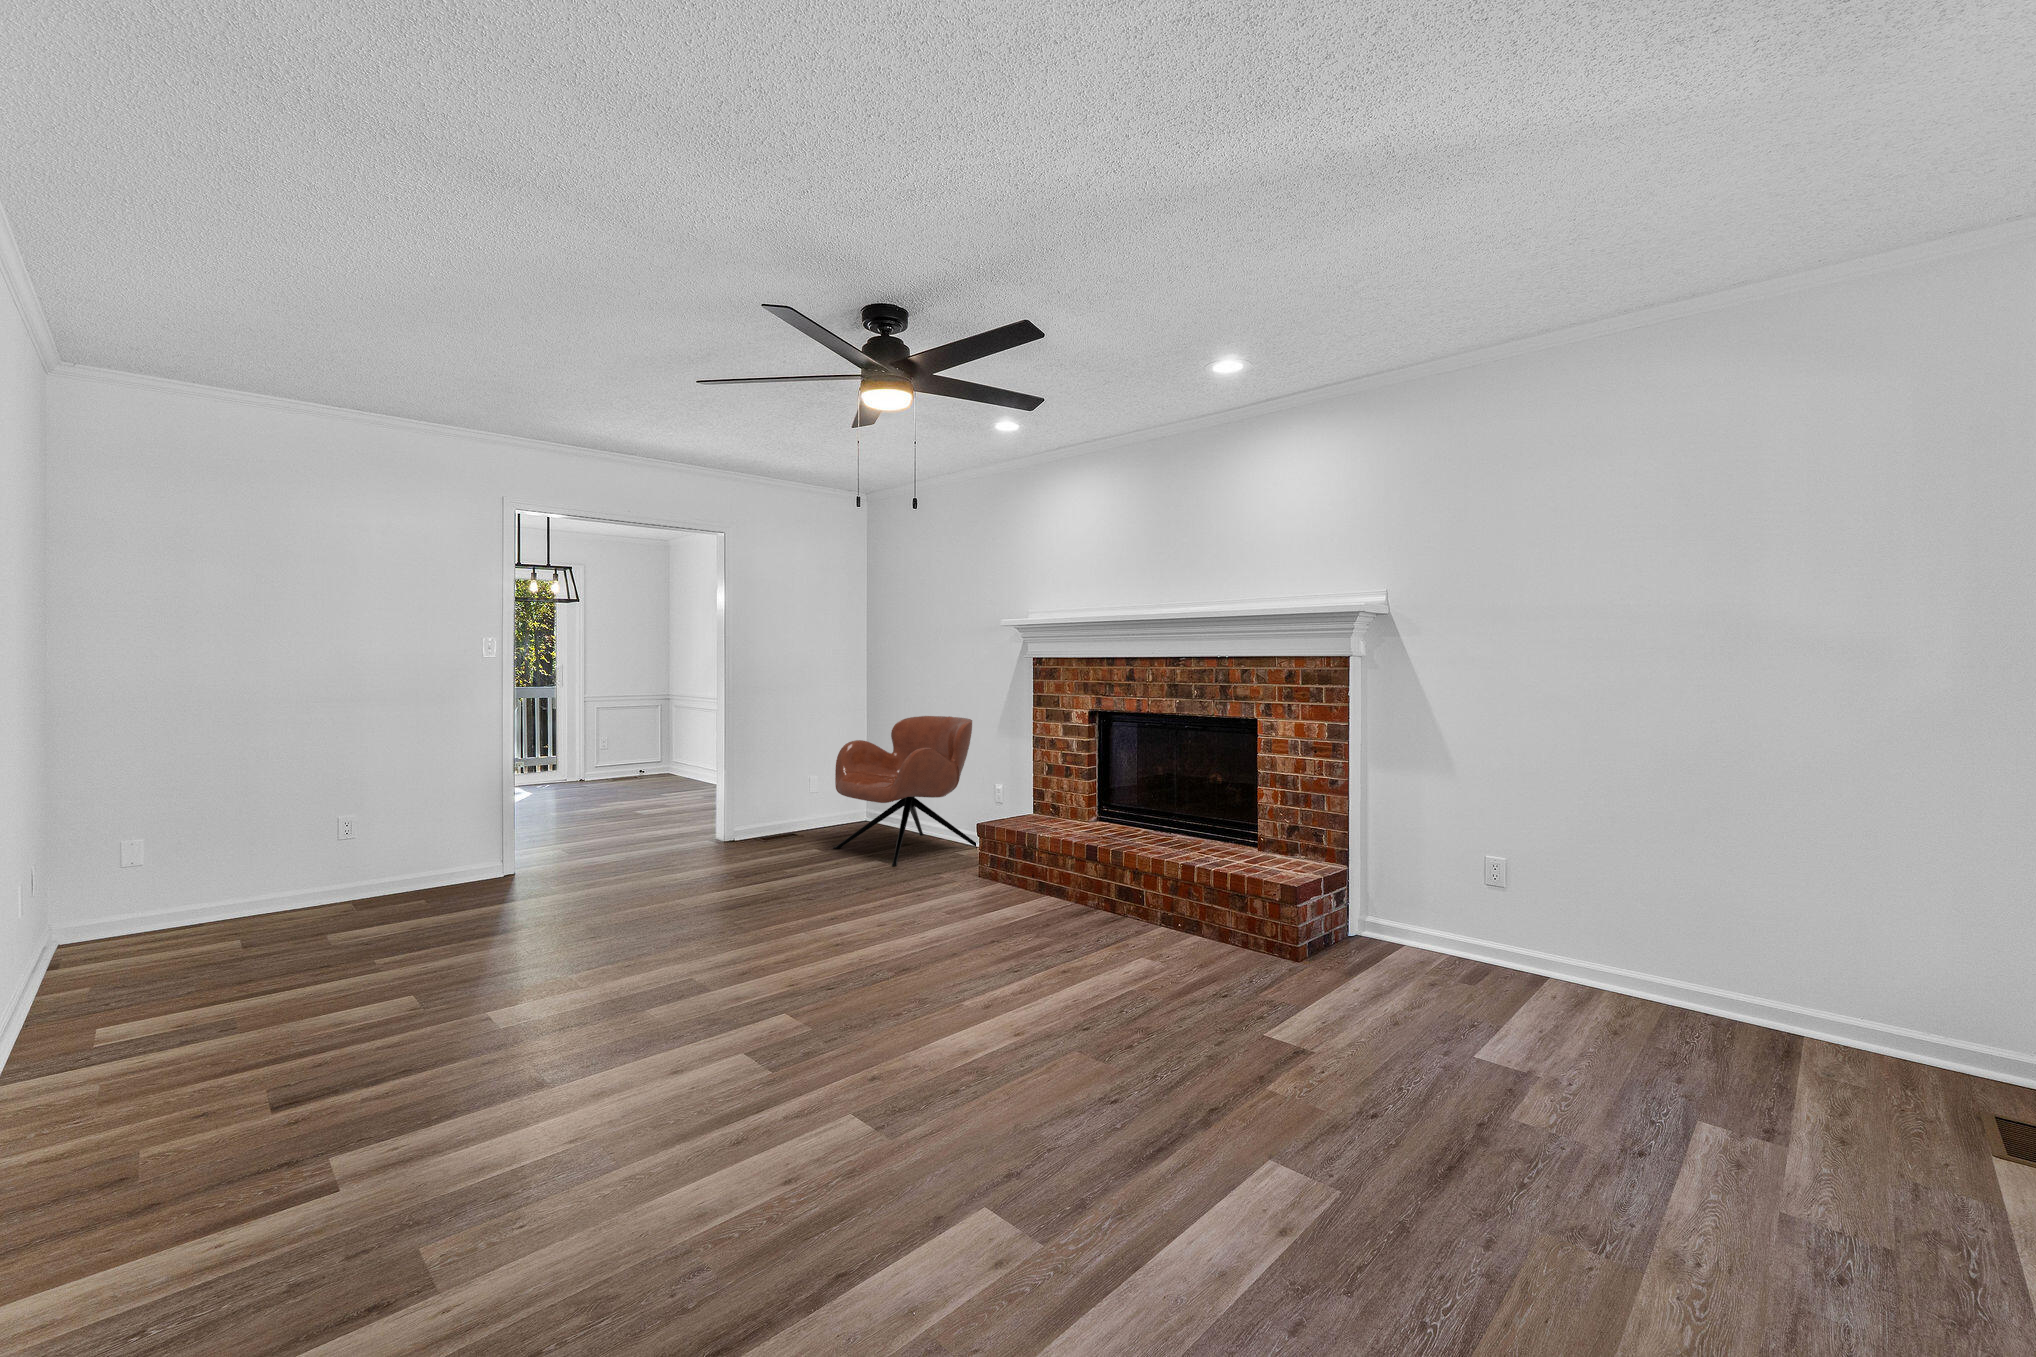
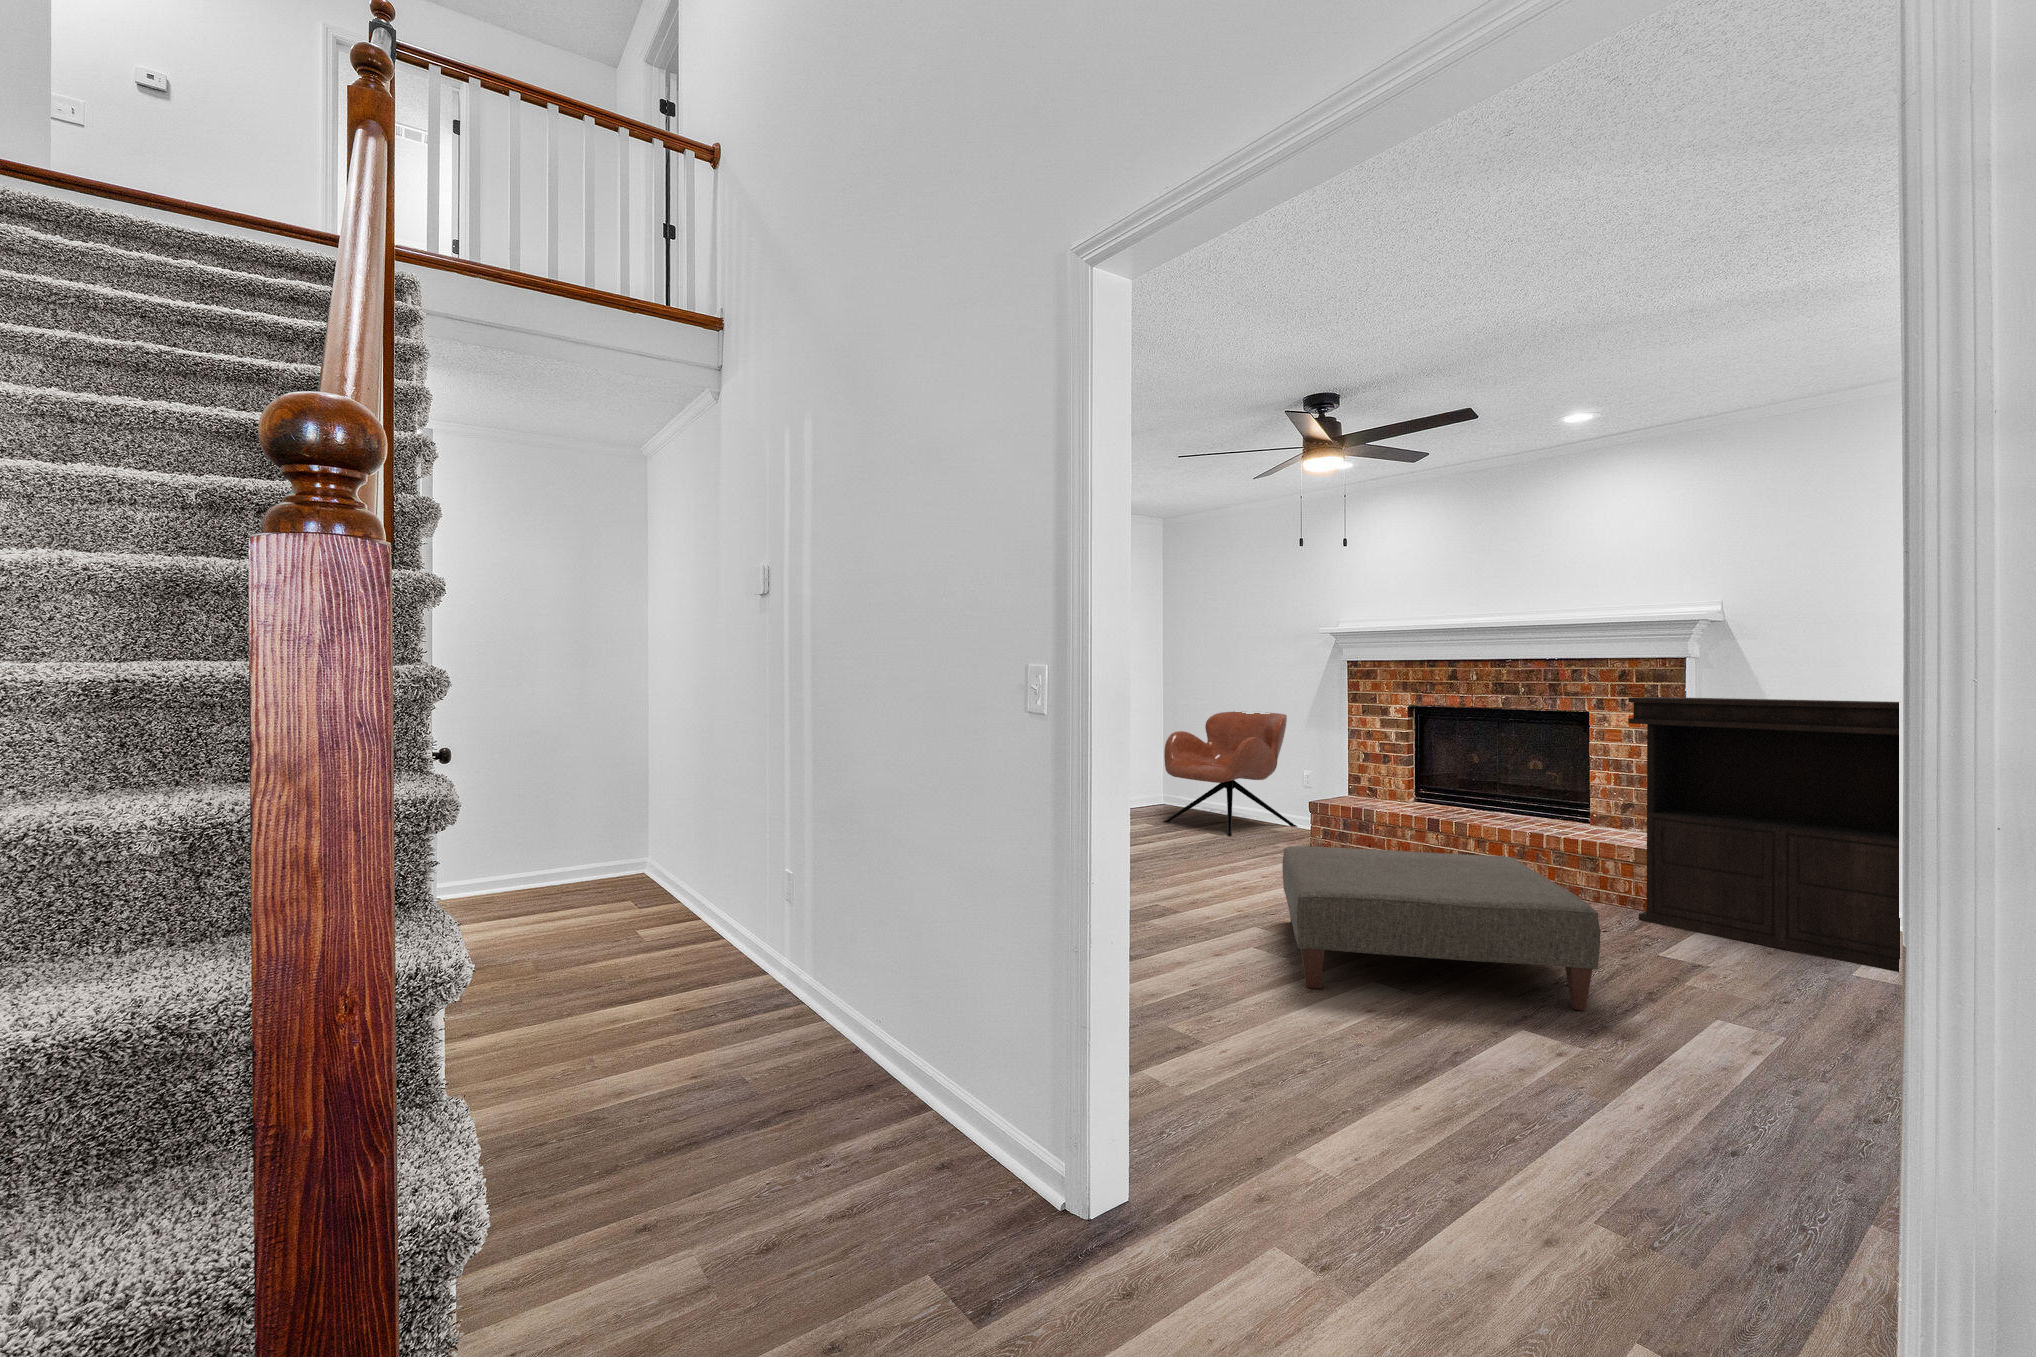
console table: none [1267,704,1614,1055] -> present [1628,697,1900,972]
ottoman: none [733,906,1129,1153] -> present [1282,846,1600,1010]

